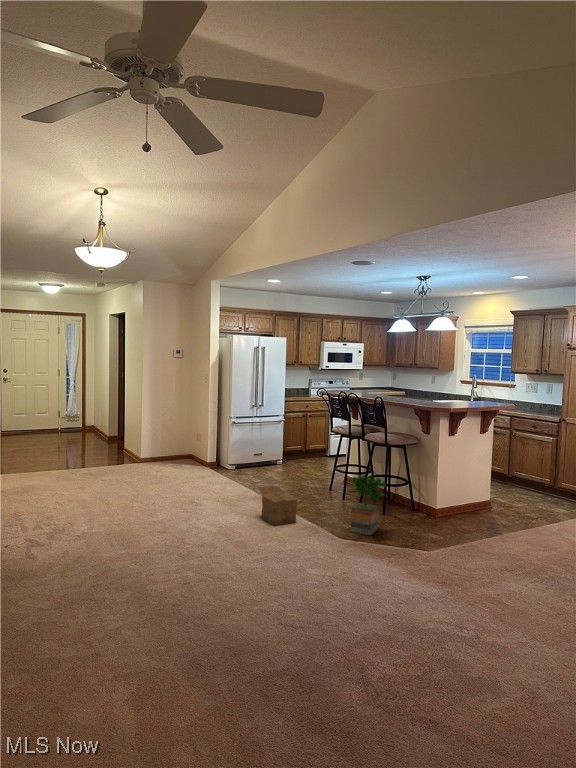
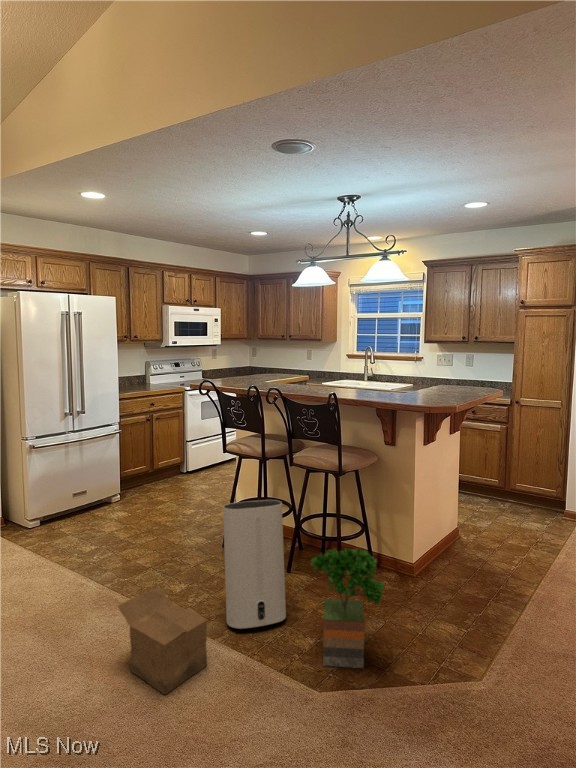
air purifier: none [313,452,348,516] -> present [223,500,286,629]

